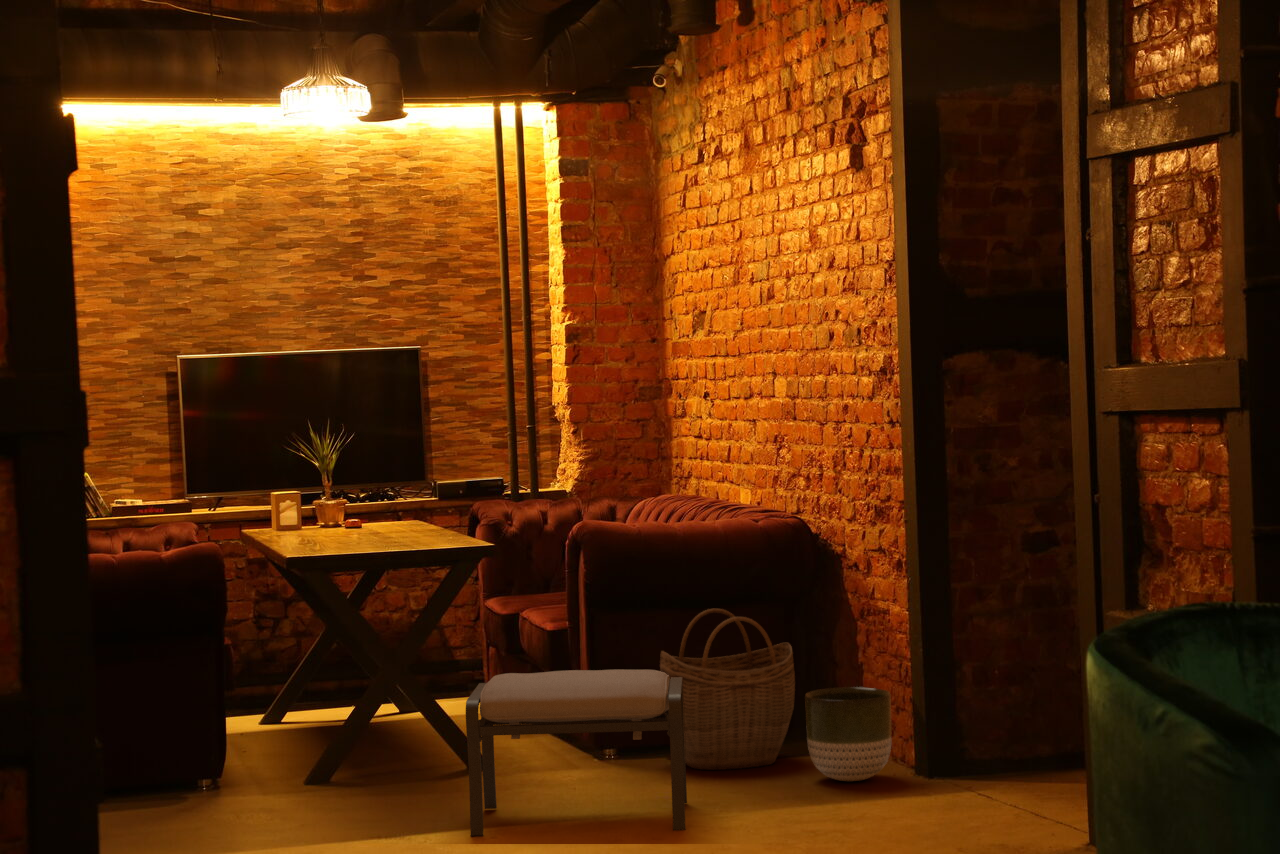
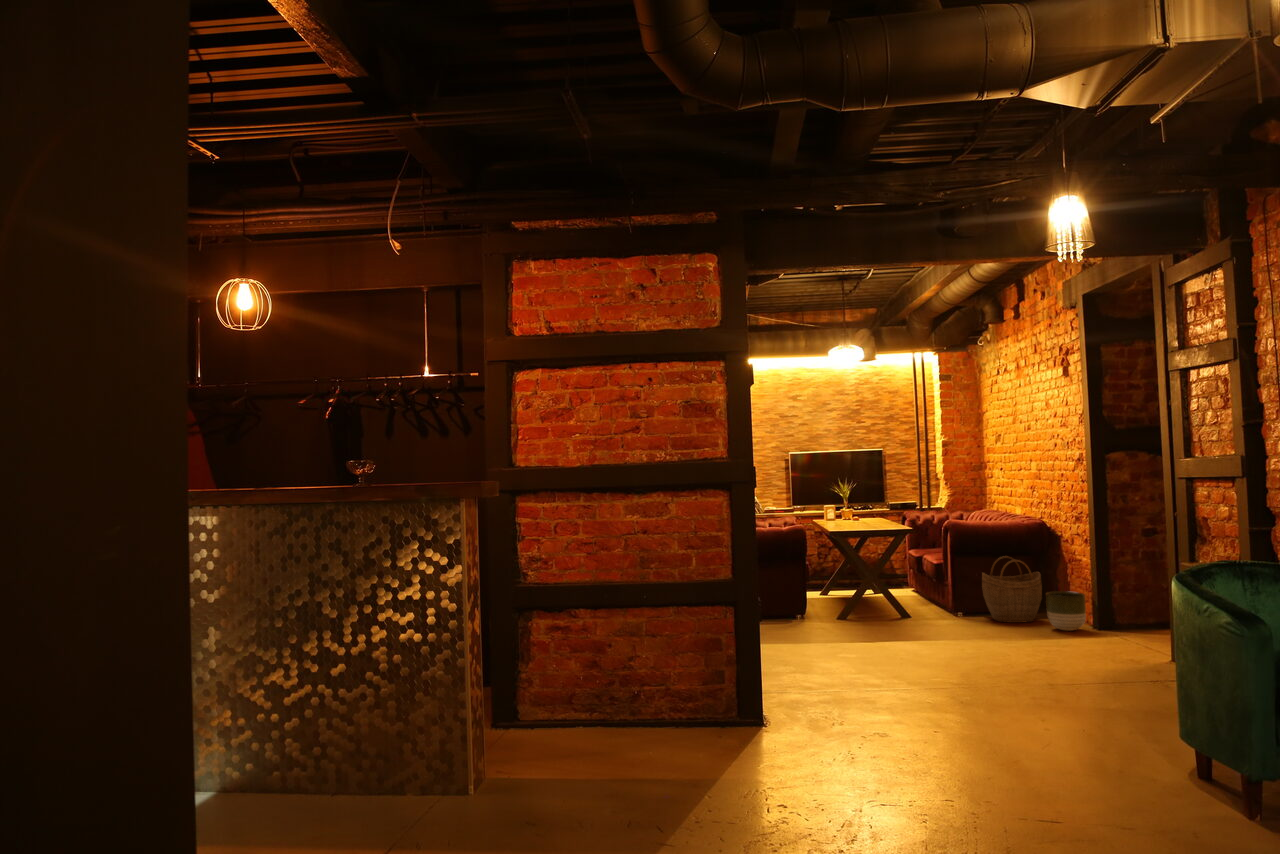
ottoman: present [466,669,687,836] -> none [900,577,993,644]

